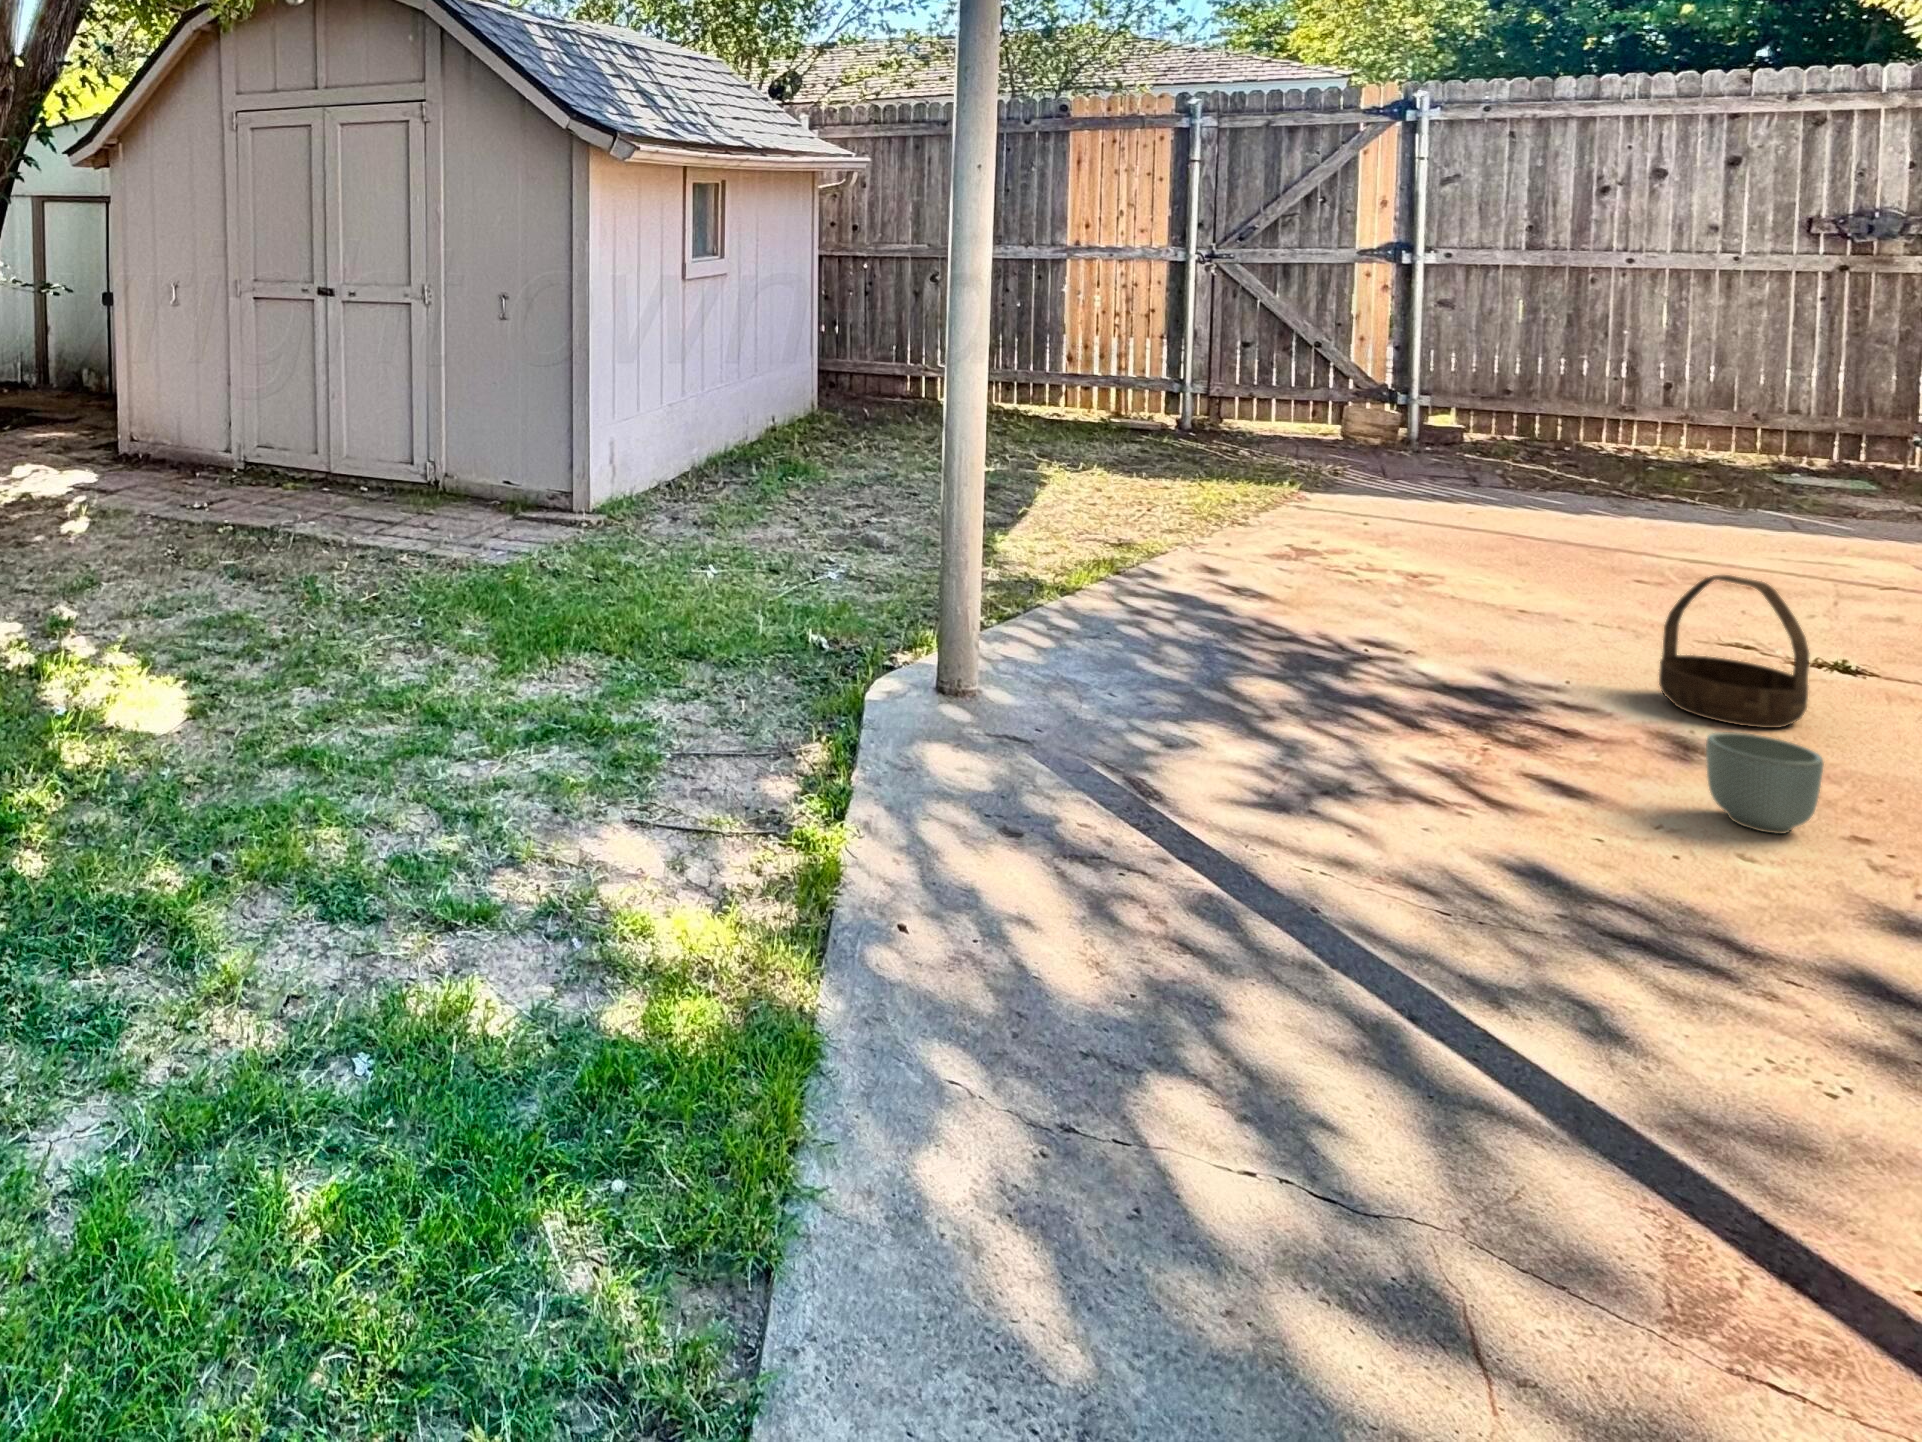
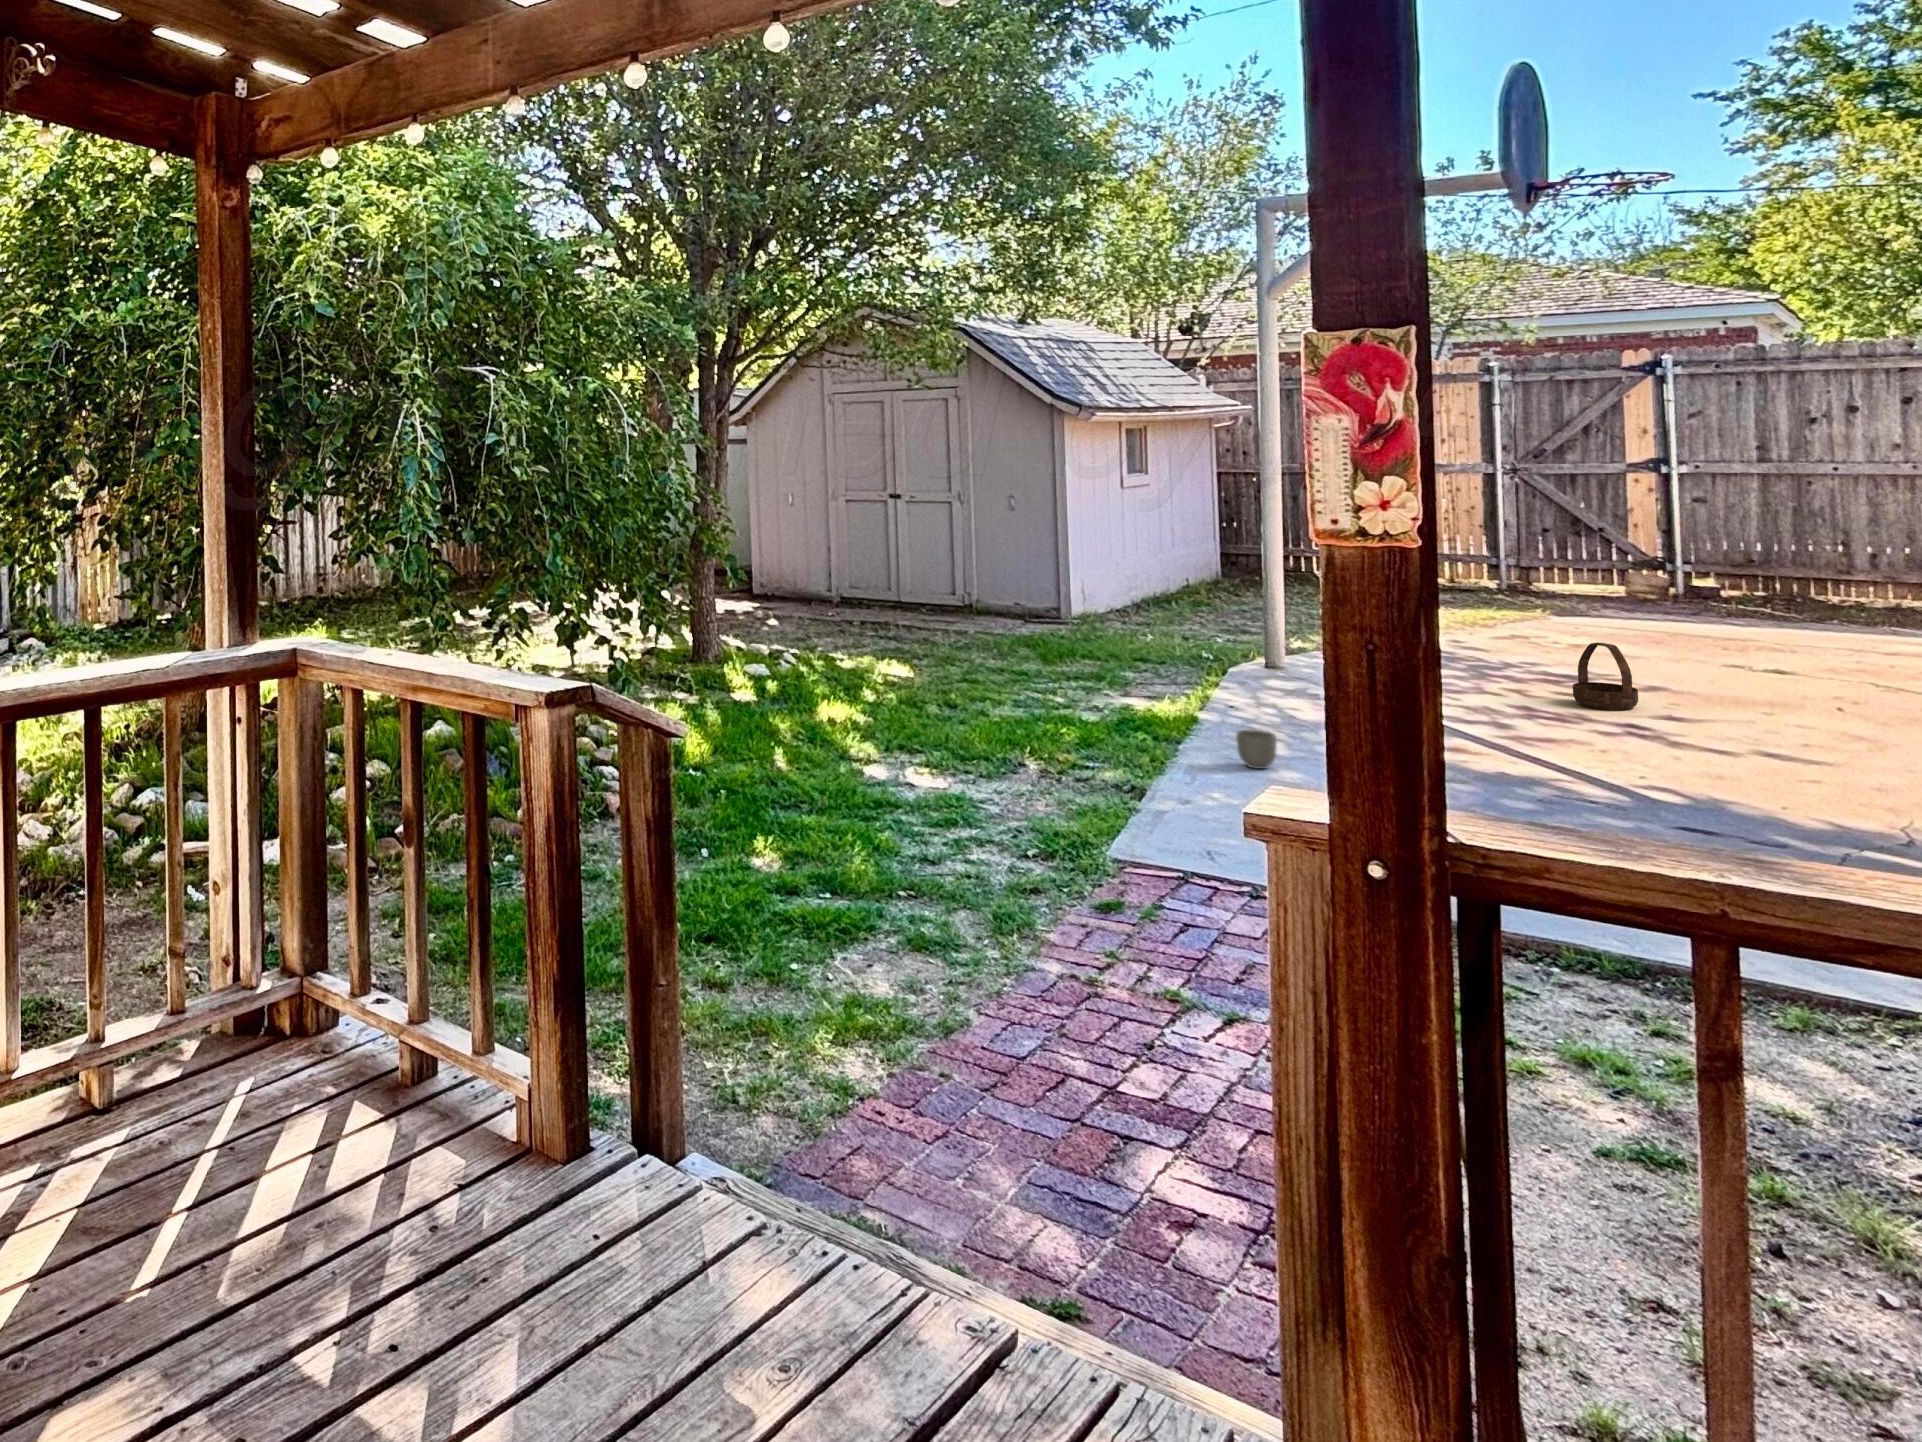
planter: present [1706,732,1824,834] -> present [1236,730,1277,769]

